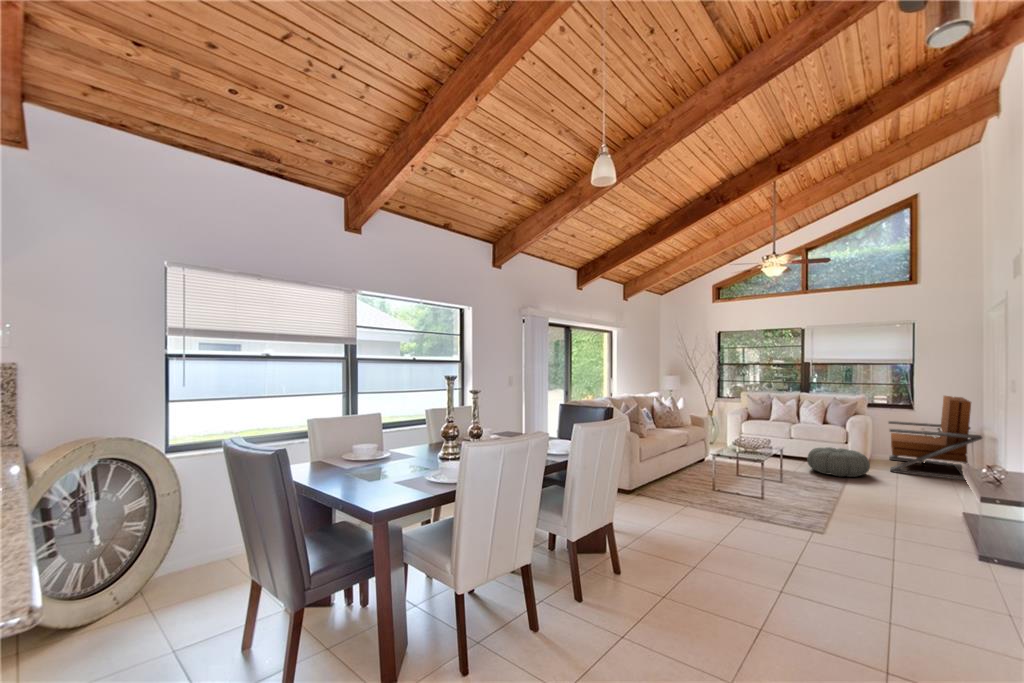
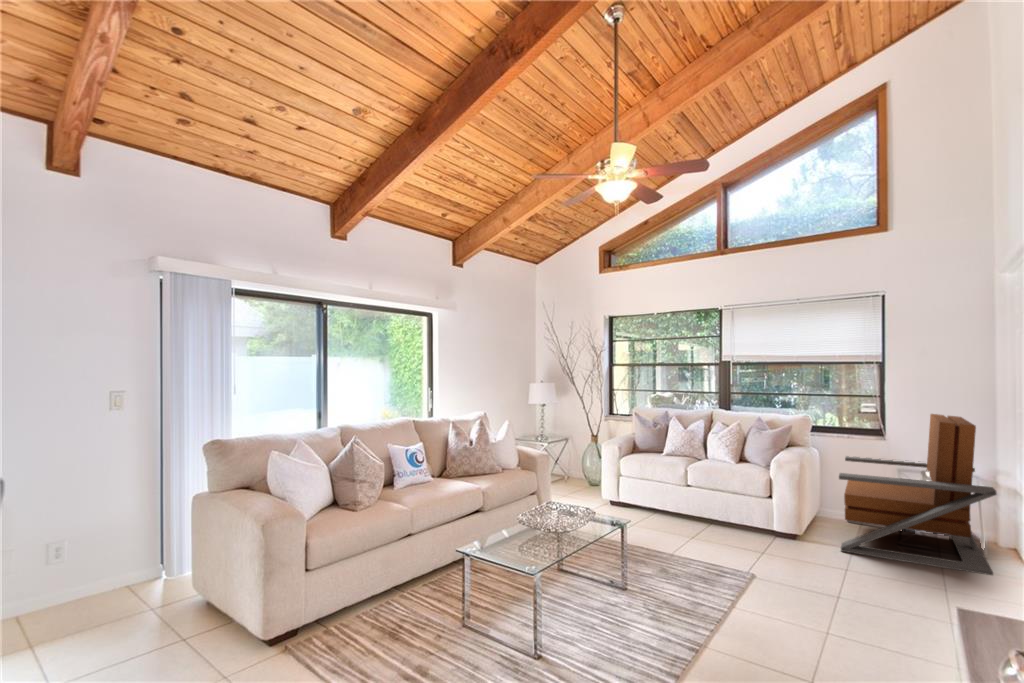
pouf: present [807,447,870,477] -> none [698,507,801,567]

